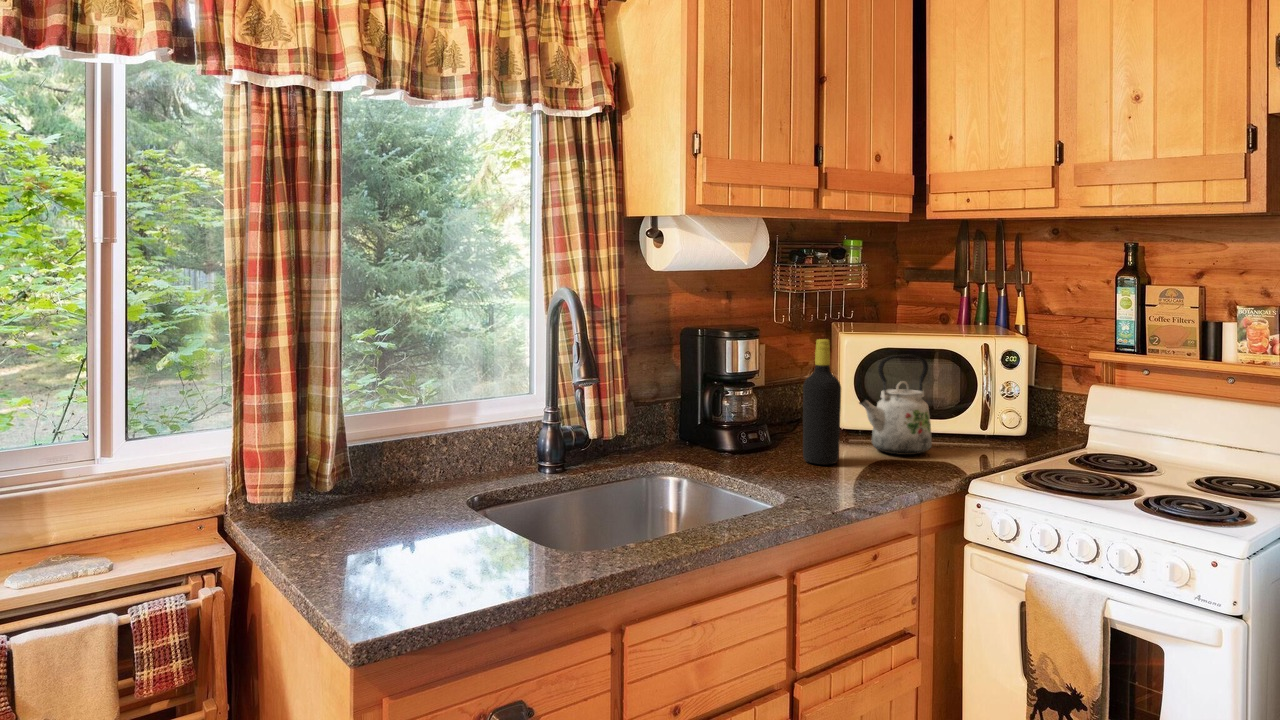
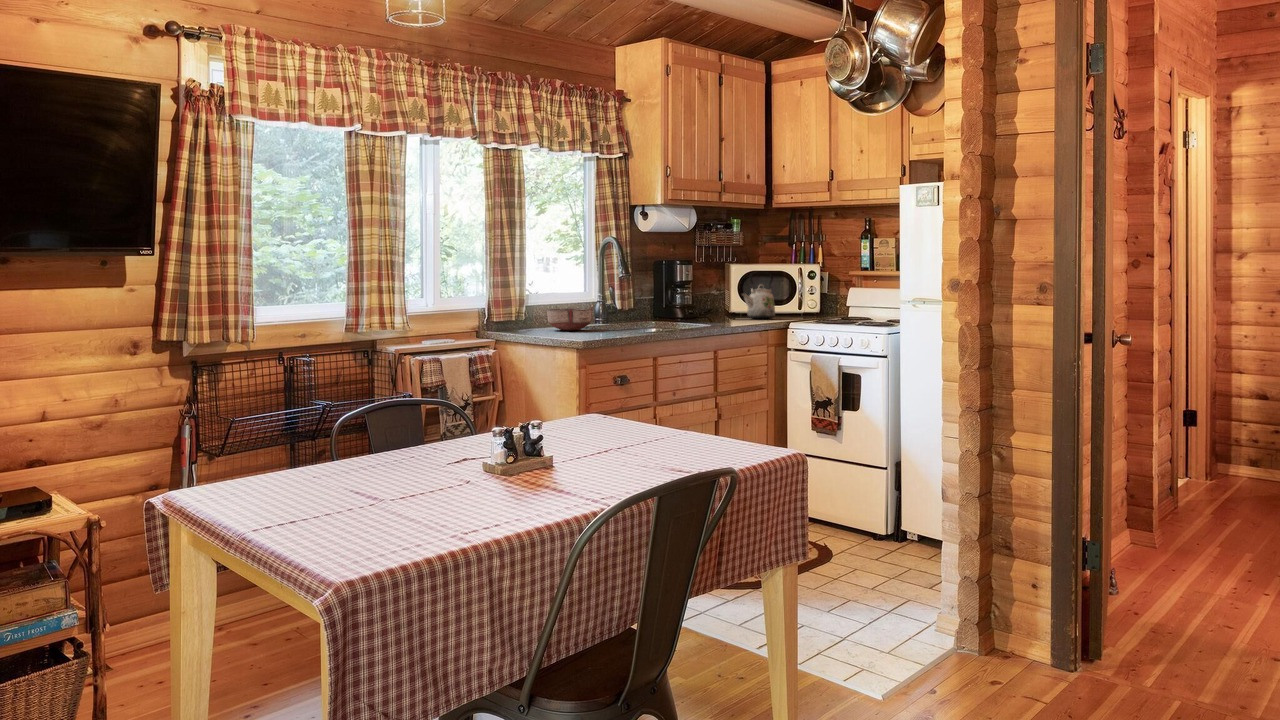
bottle: present [803,339,841,464] -> none [715,262,733,320]
ceramic bowl: none [321,489,447,566] -> present [547,307,592,330]

